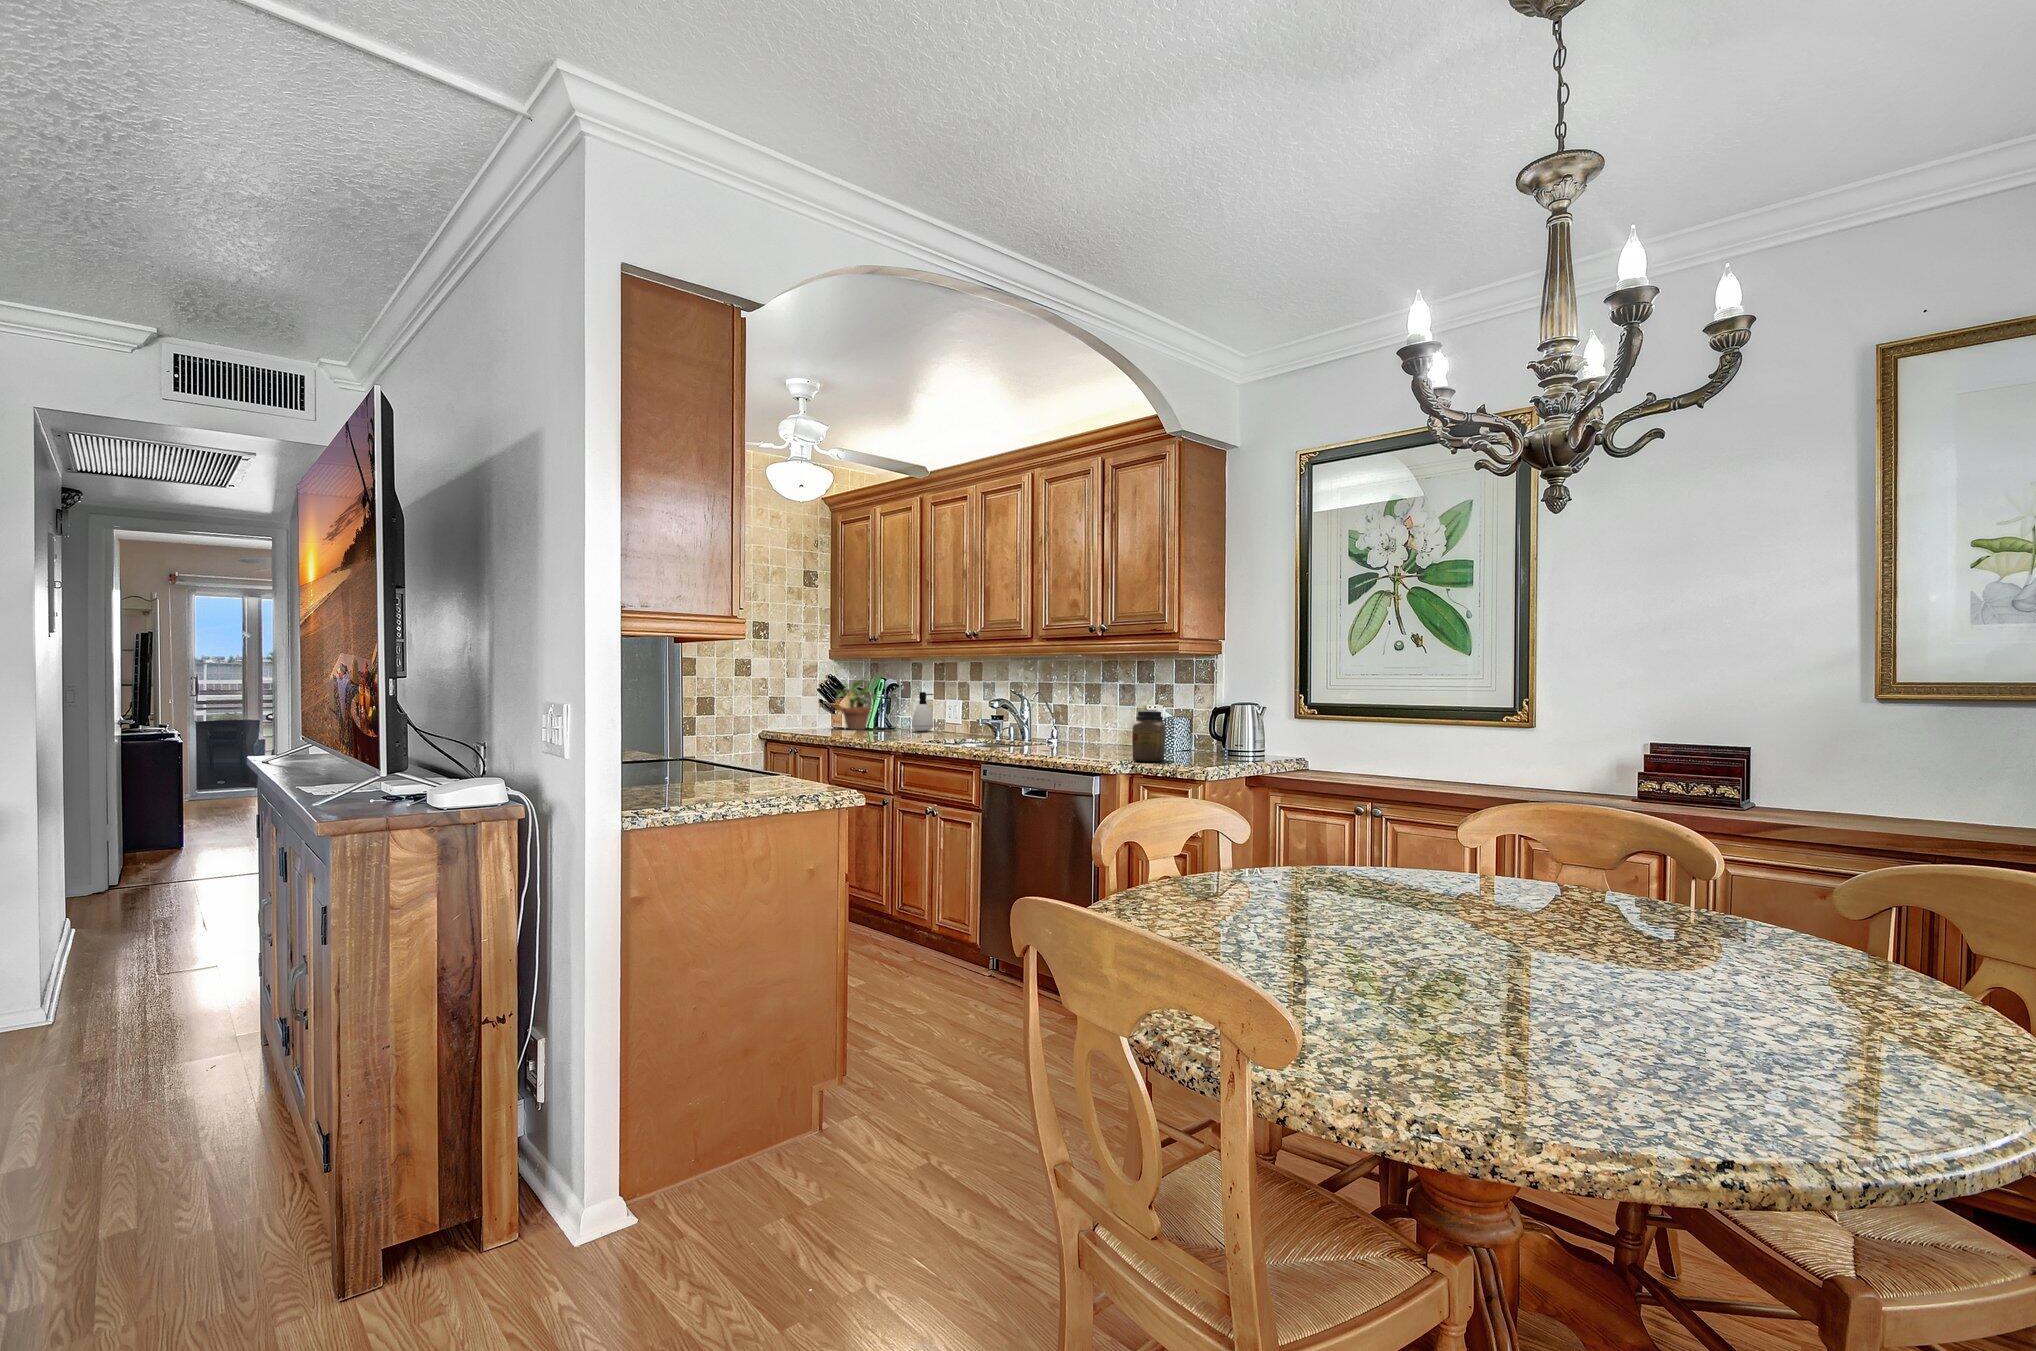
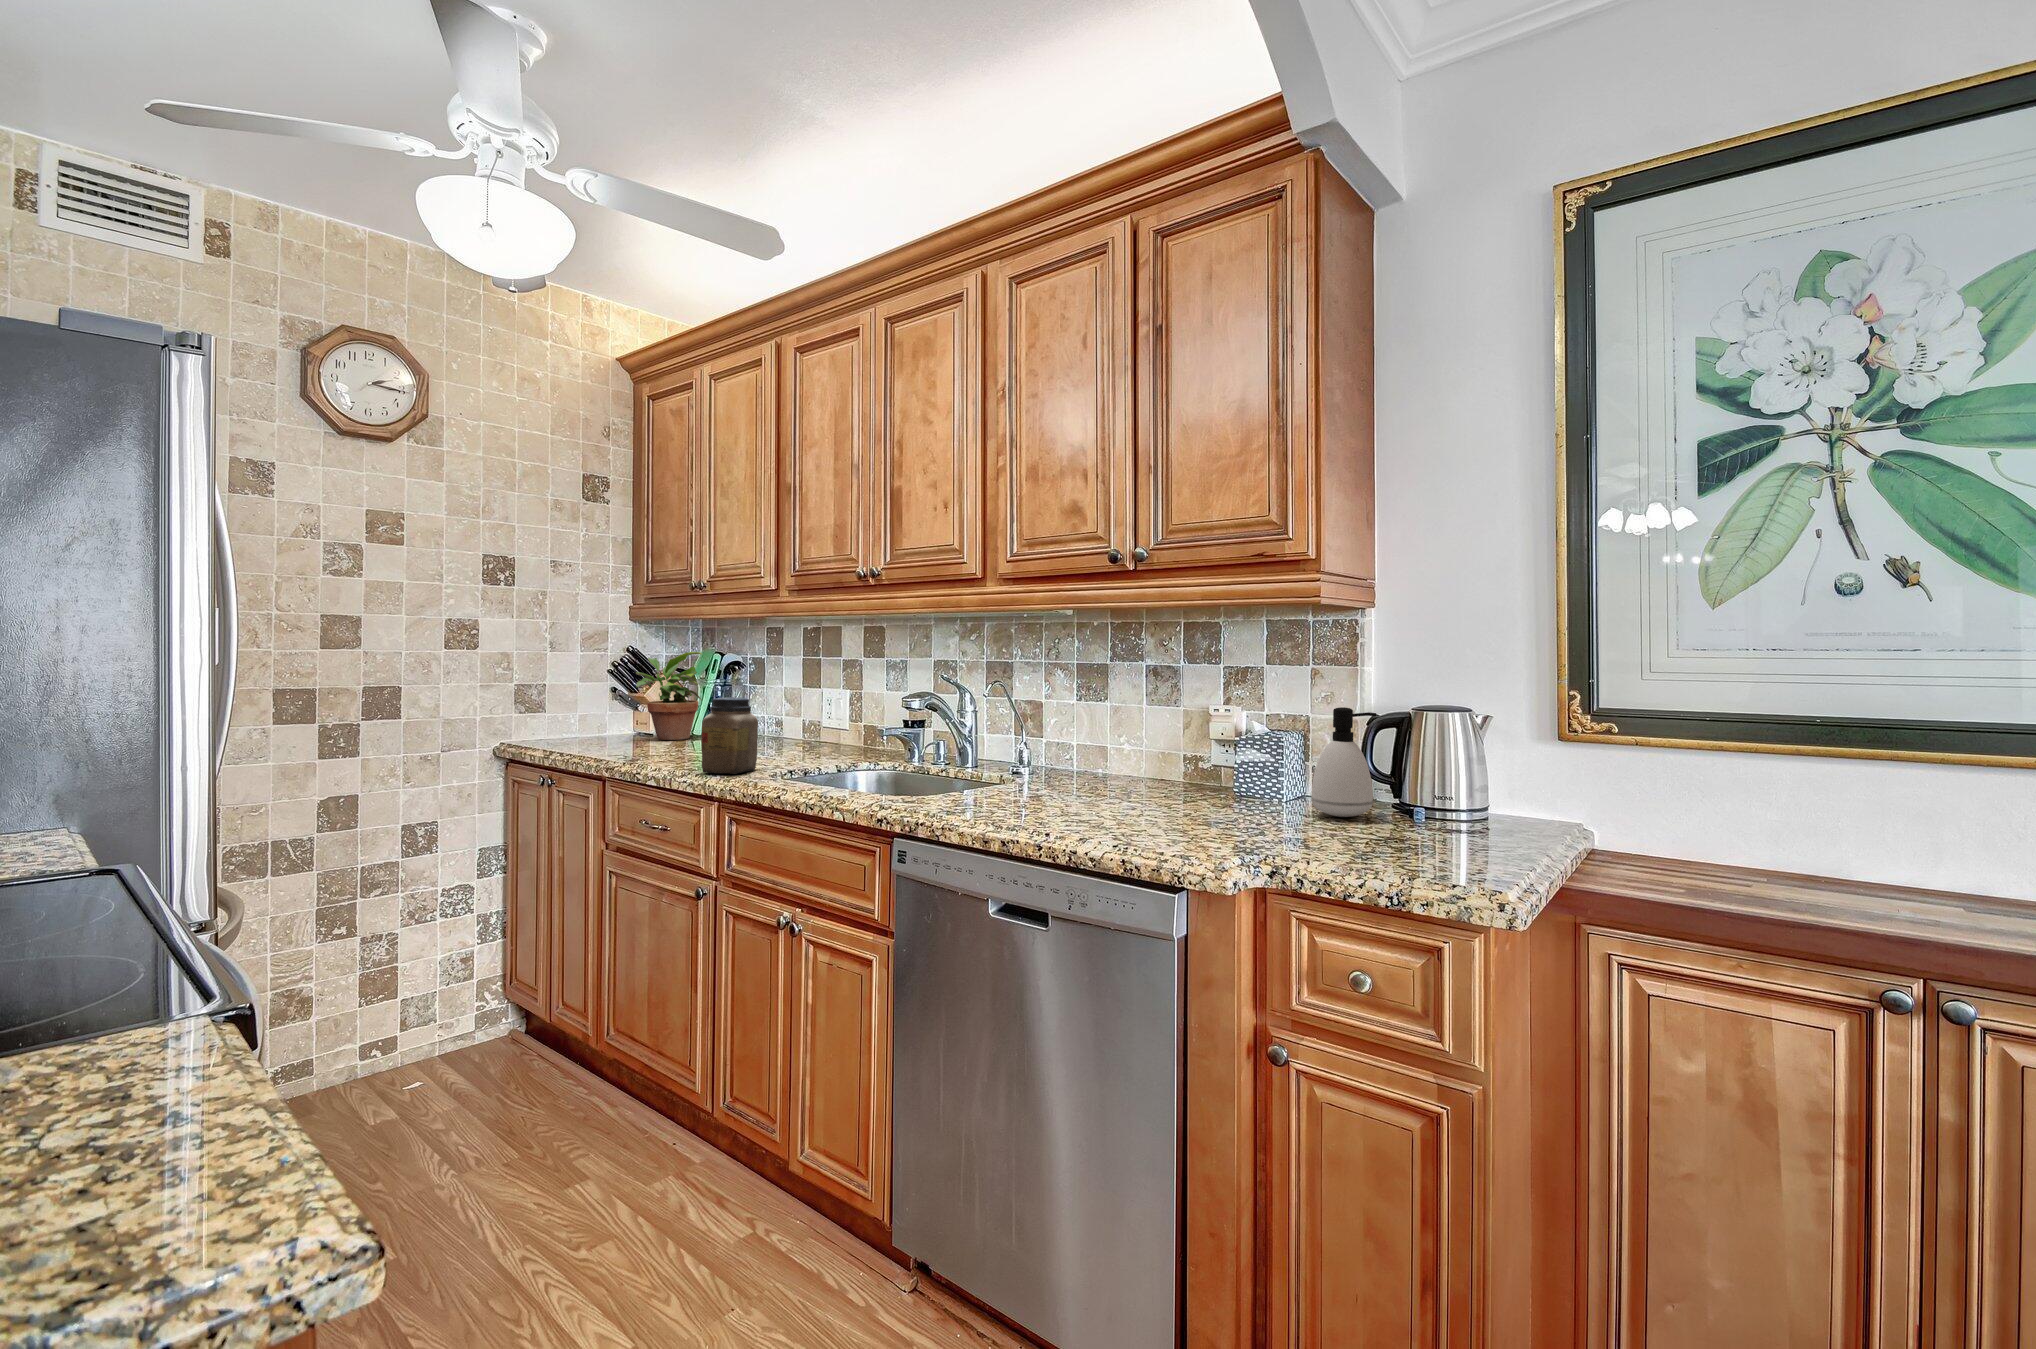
soap dispenser: present [912,692,933,731] -> present [1311,707,1376,817]
jar: present [1132,711,1166,762] -> present [702,697,758,774]

